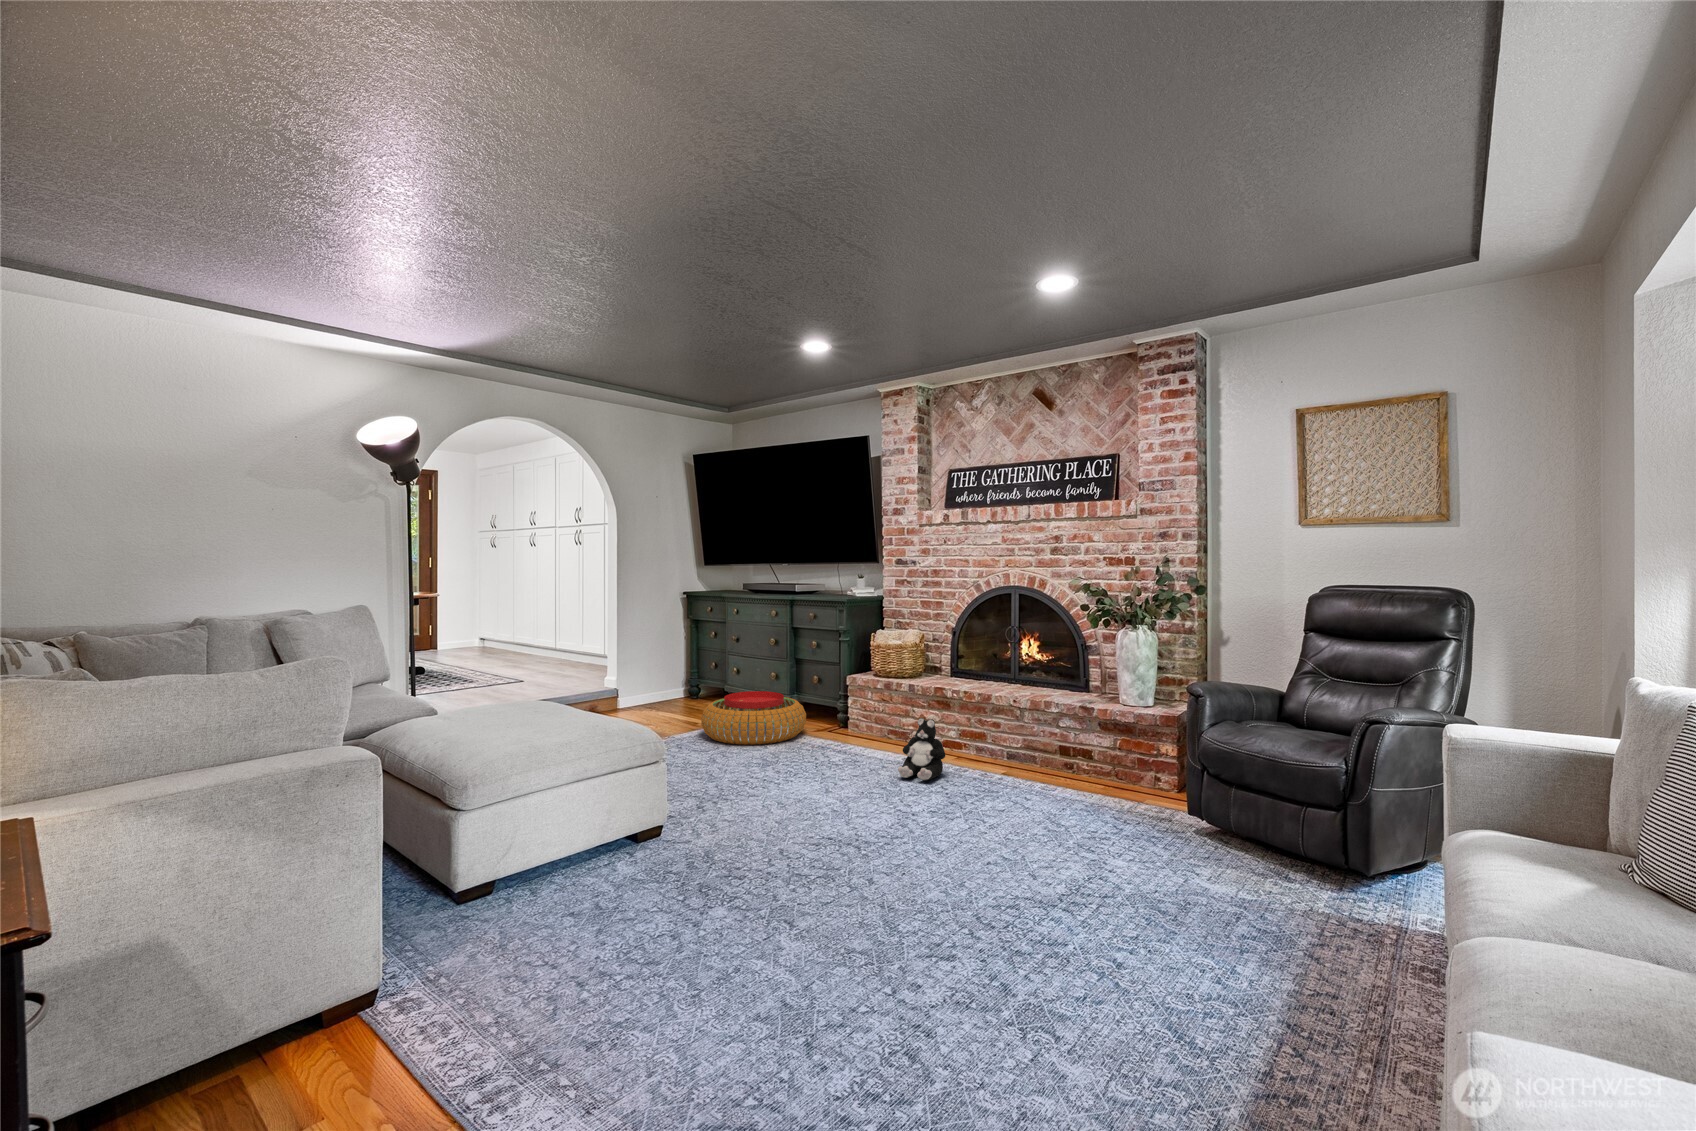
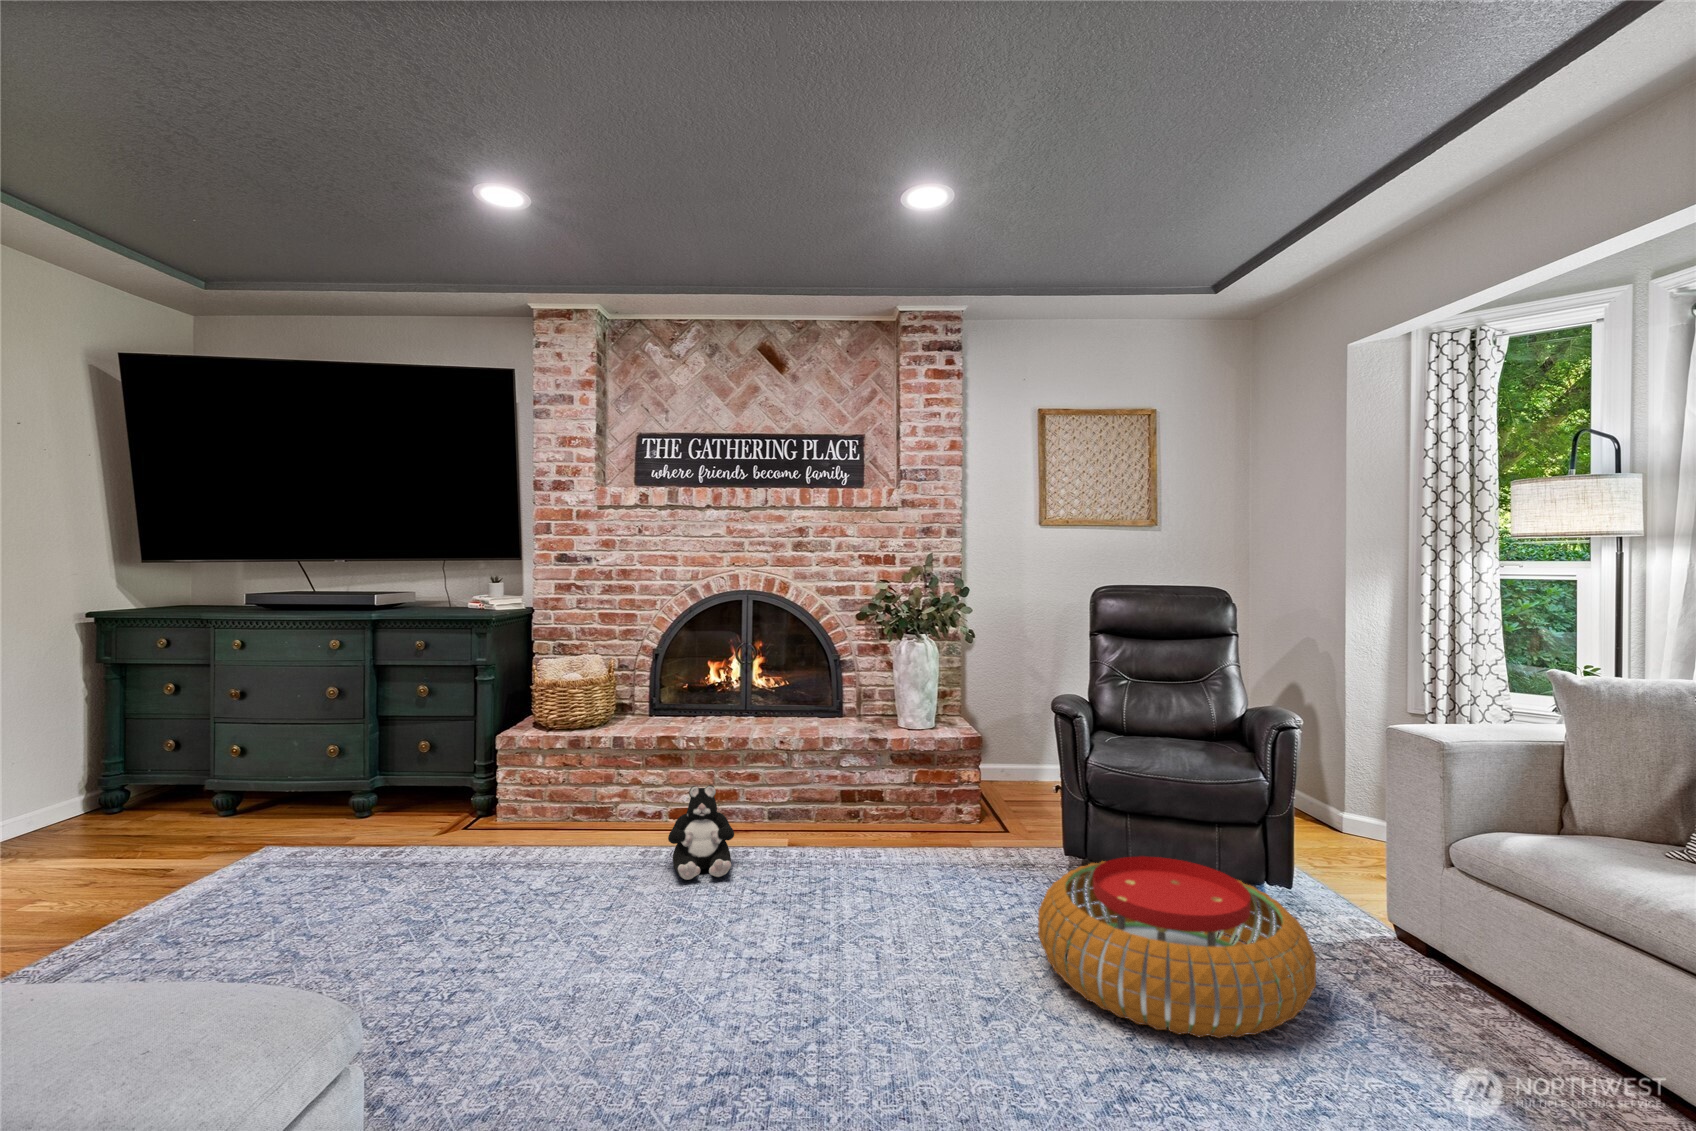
pouf: present [701,691,806,745] -> present [1038,856,1316,1038]

